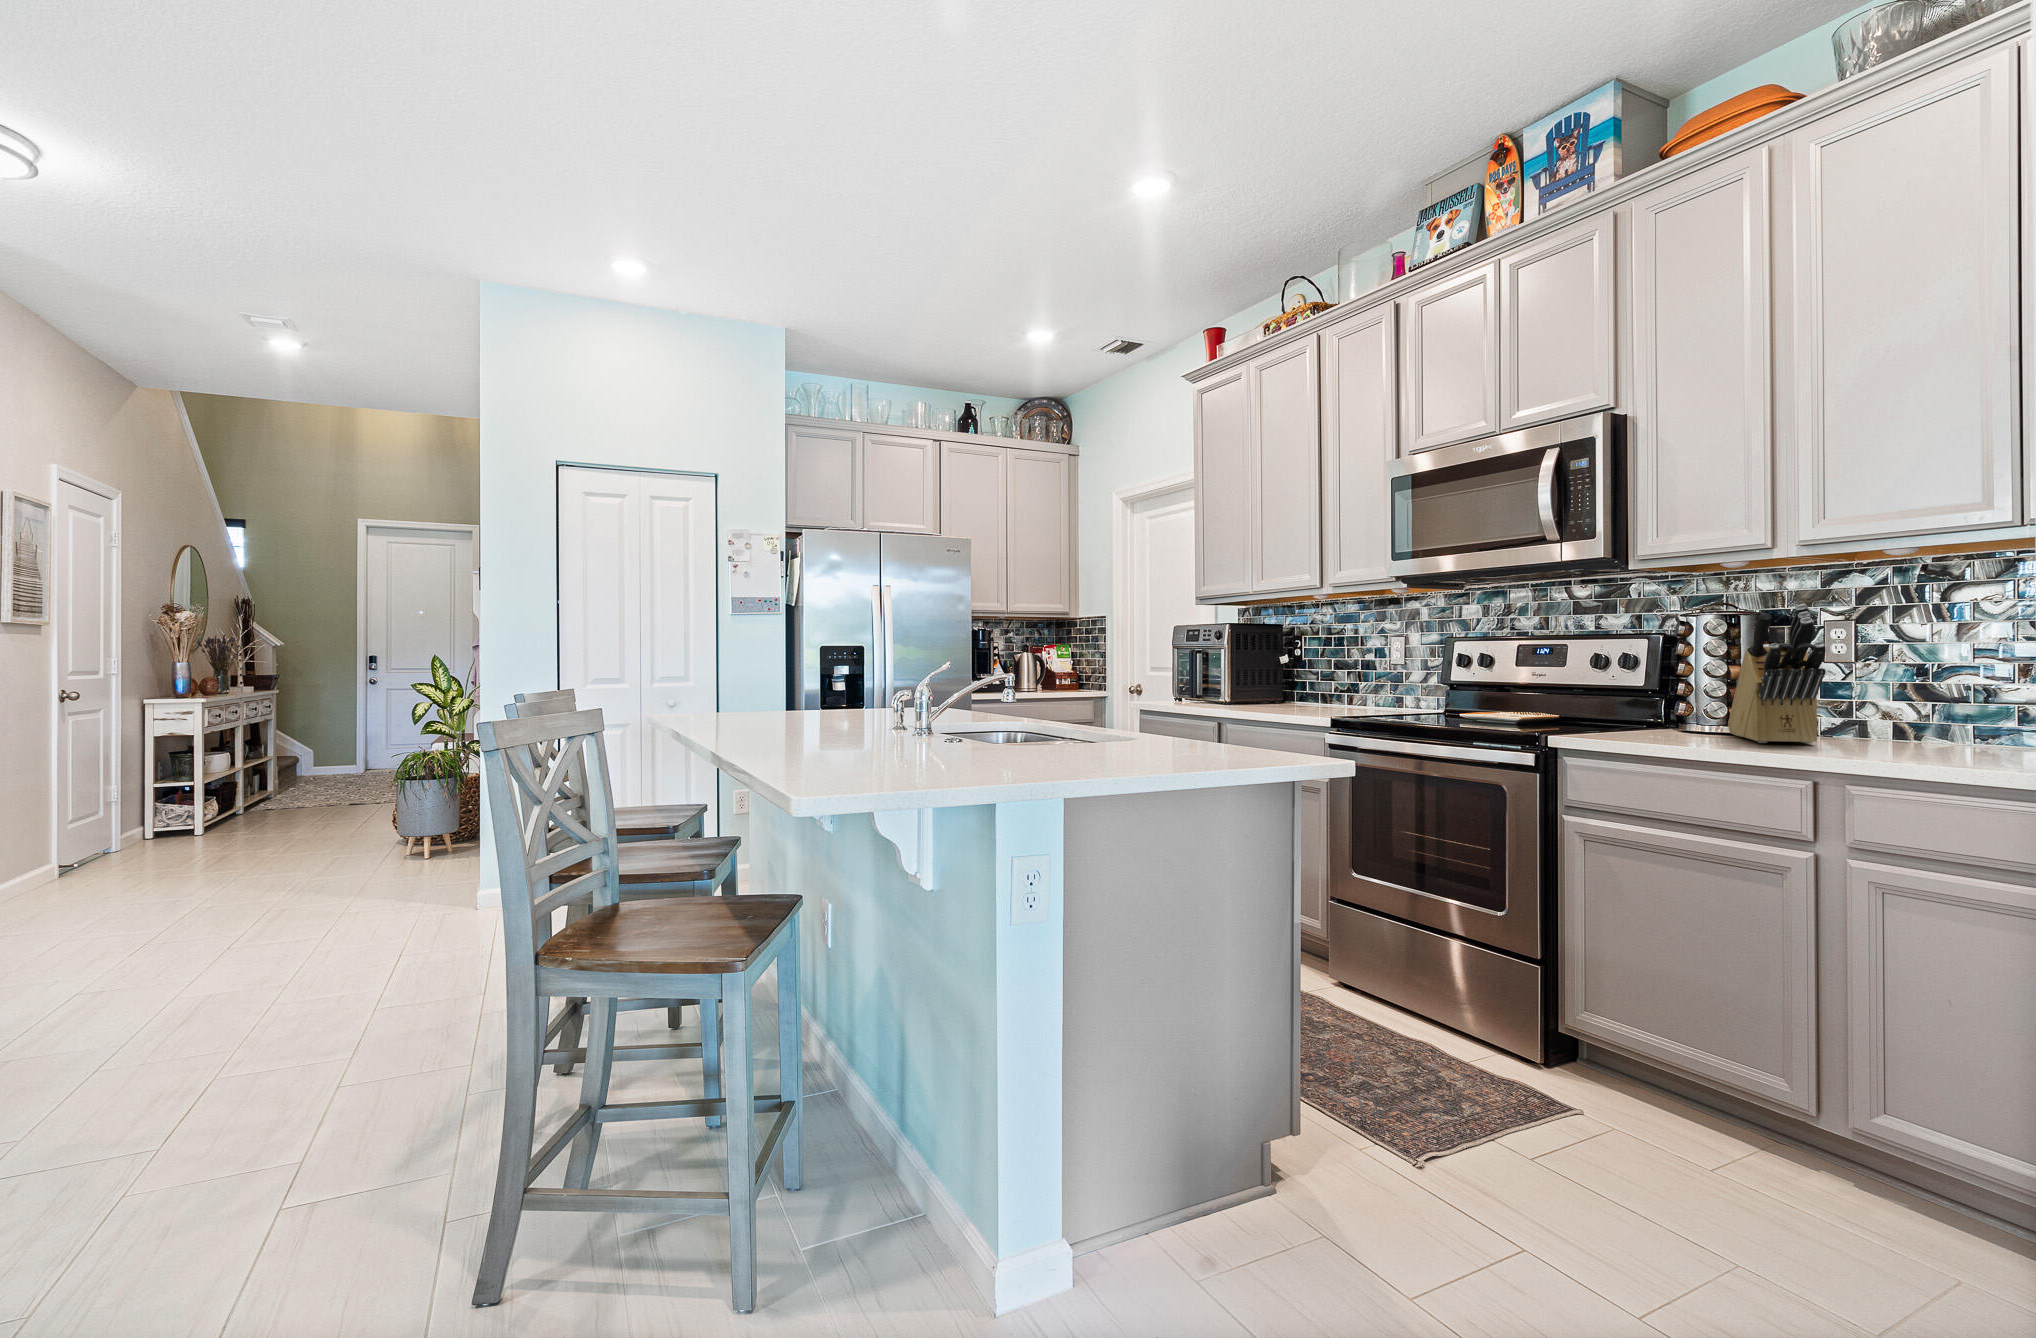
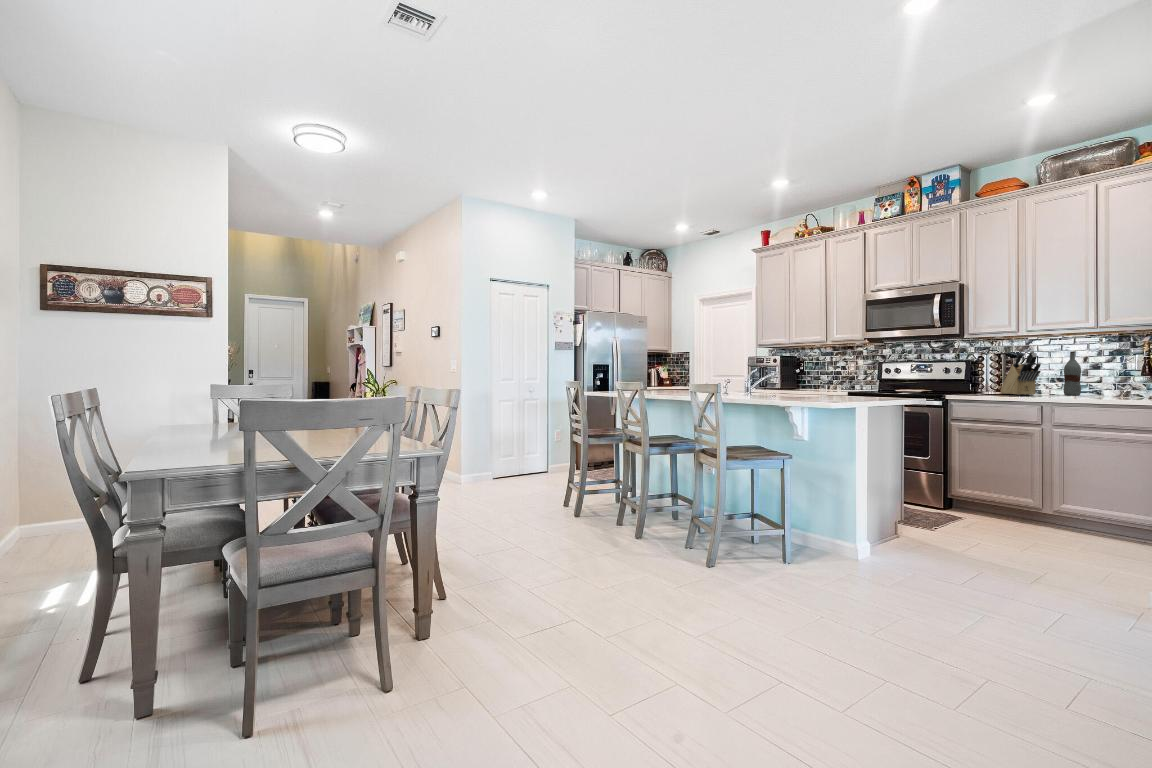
bottle: none [1917,605,1978,749] -> present [1063,351,1081,395]

